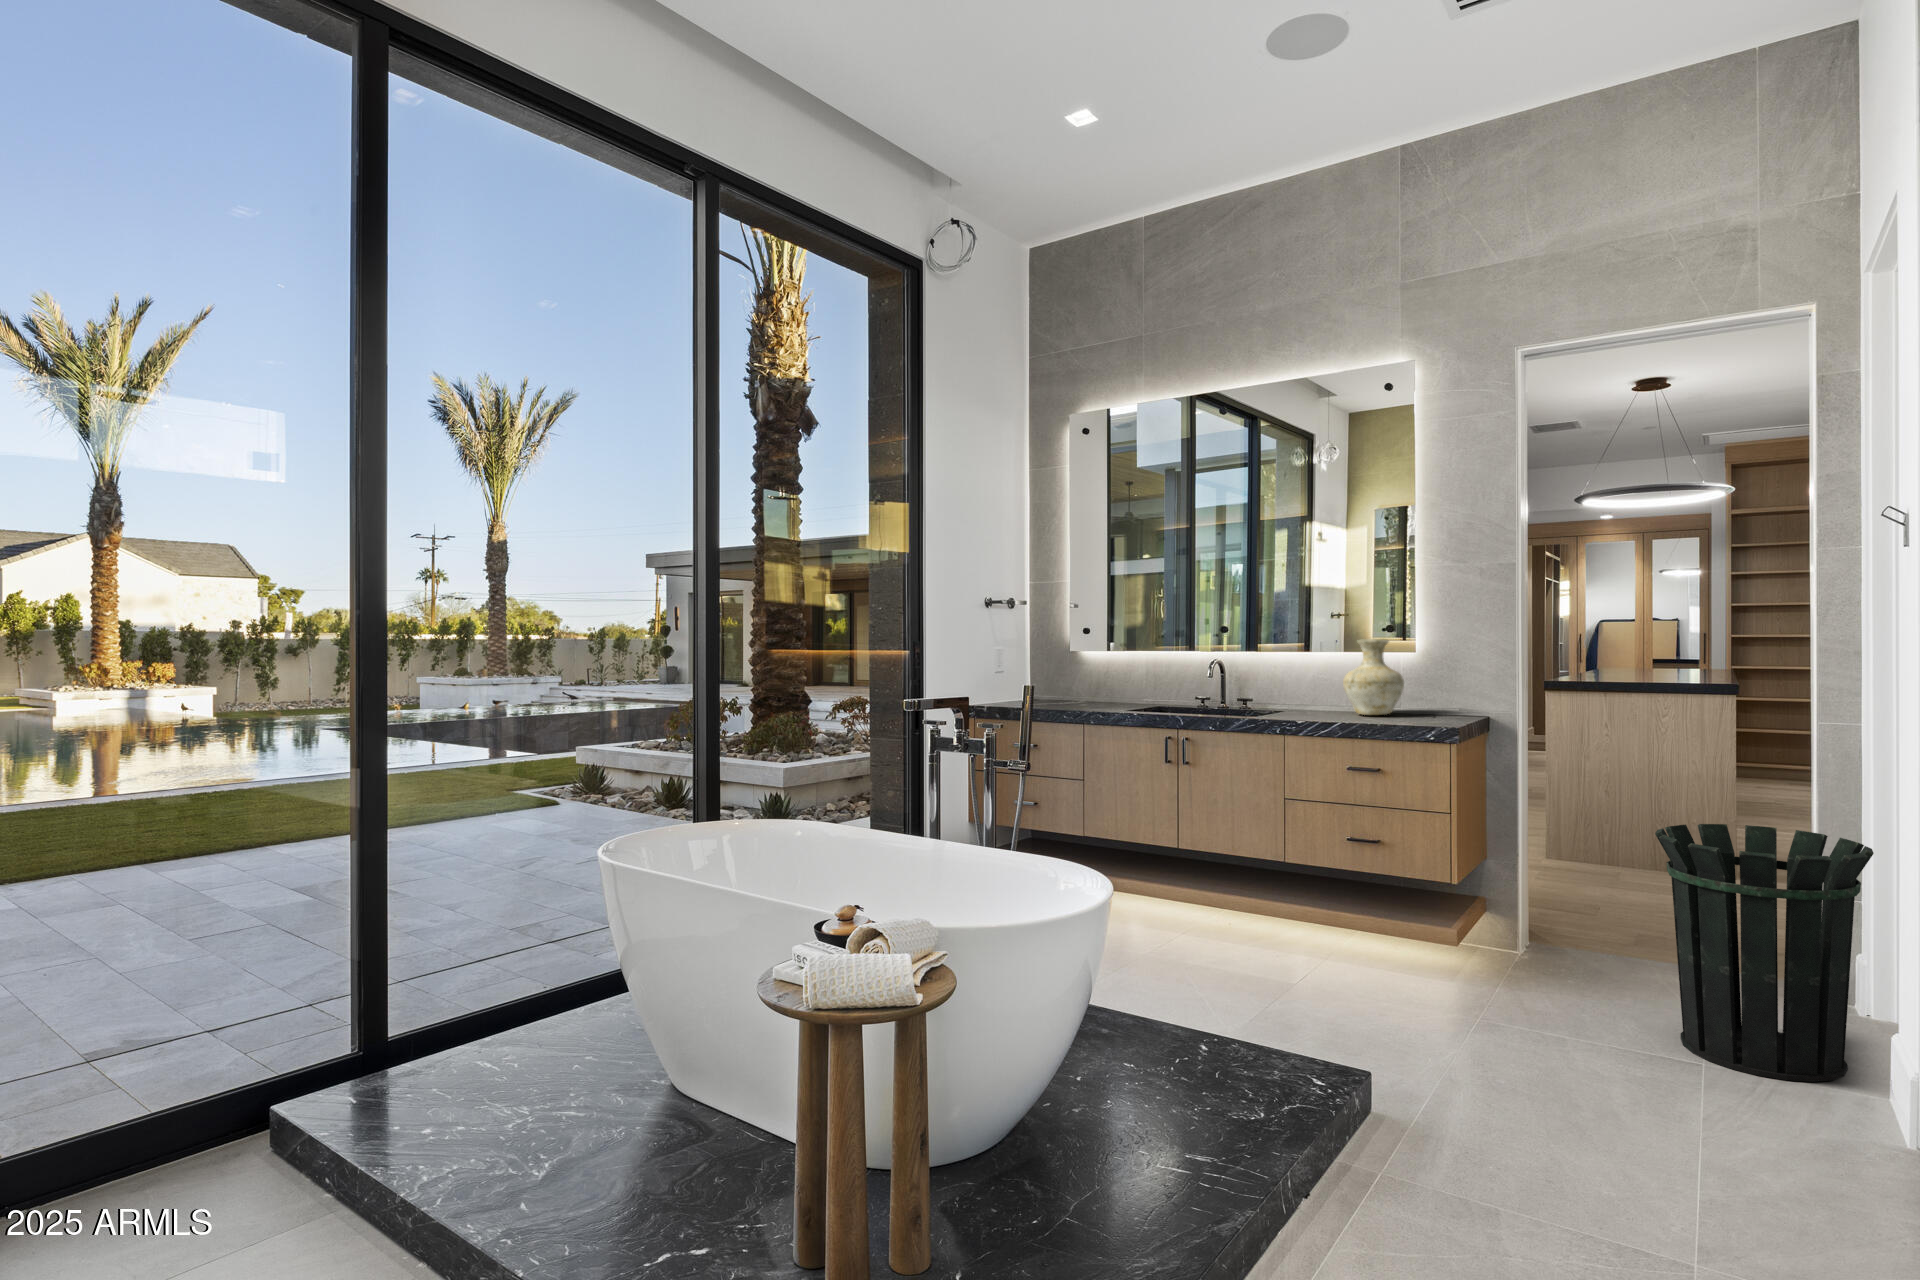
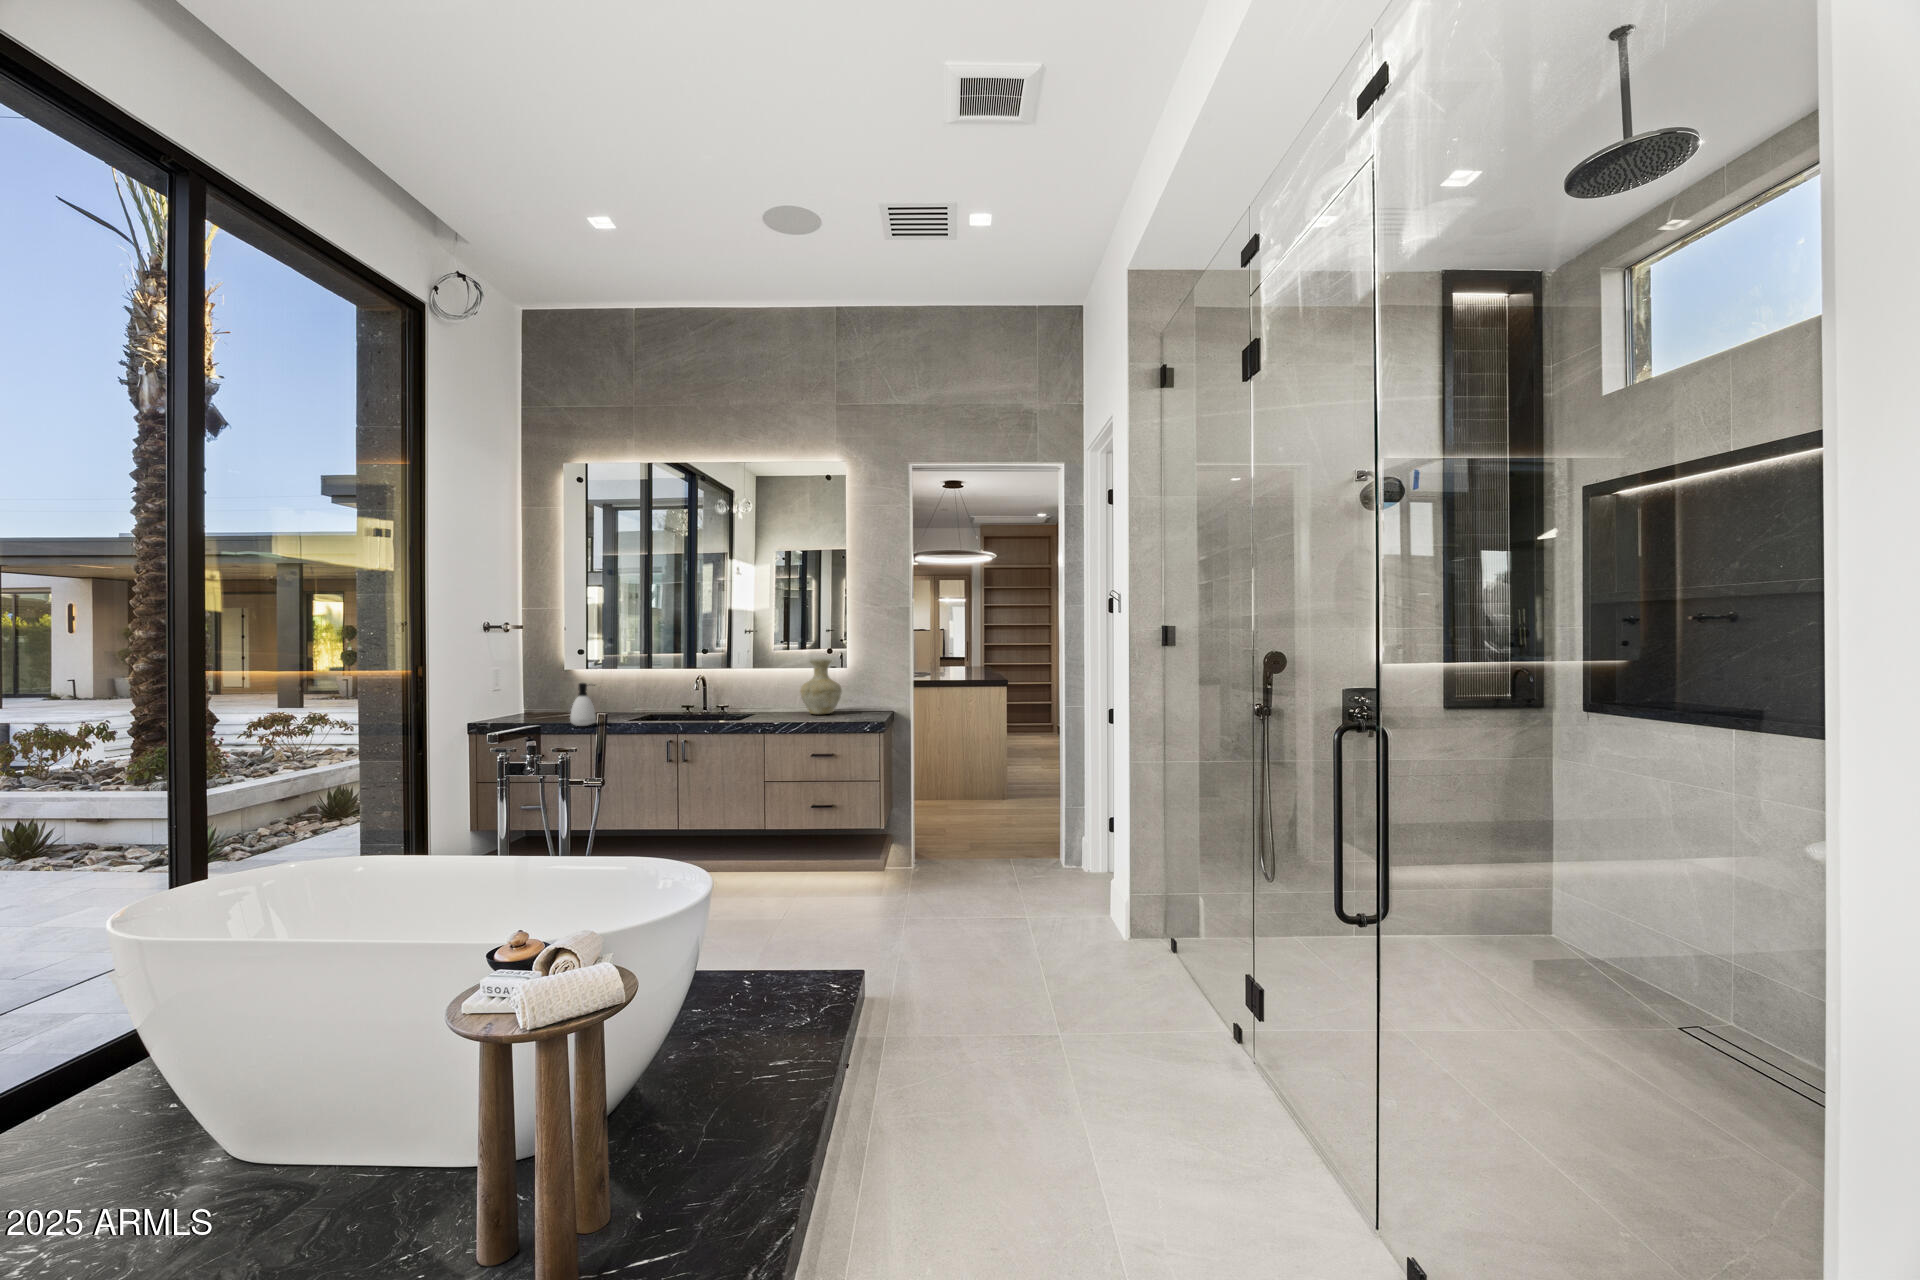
soap dispenser: none [1061,664,1089,714] -> present [570,683,596,726]
waste bin: present [1655,824,1874,1082] -> none [1003,772,1104,918]

